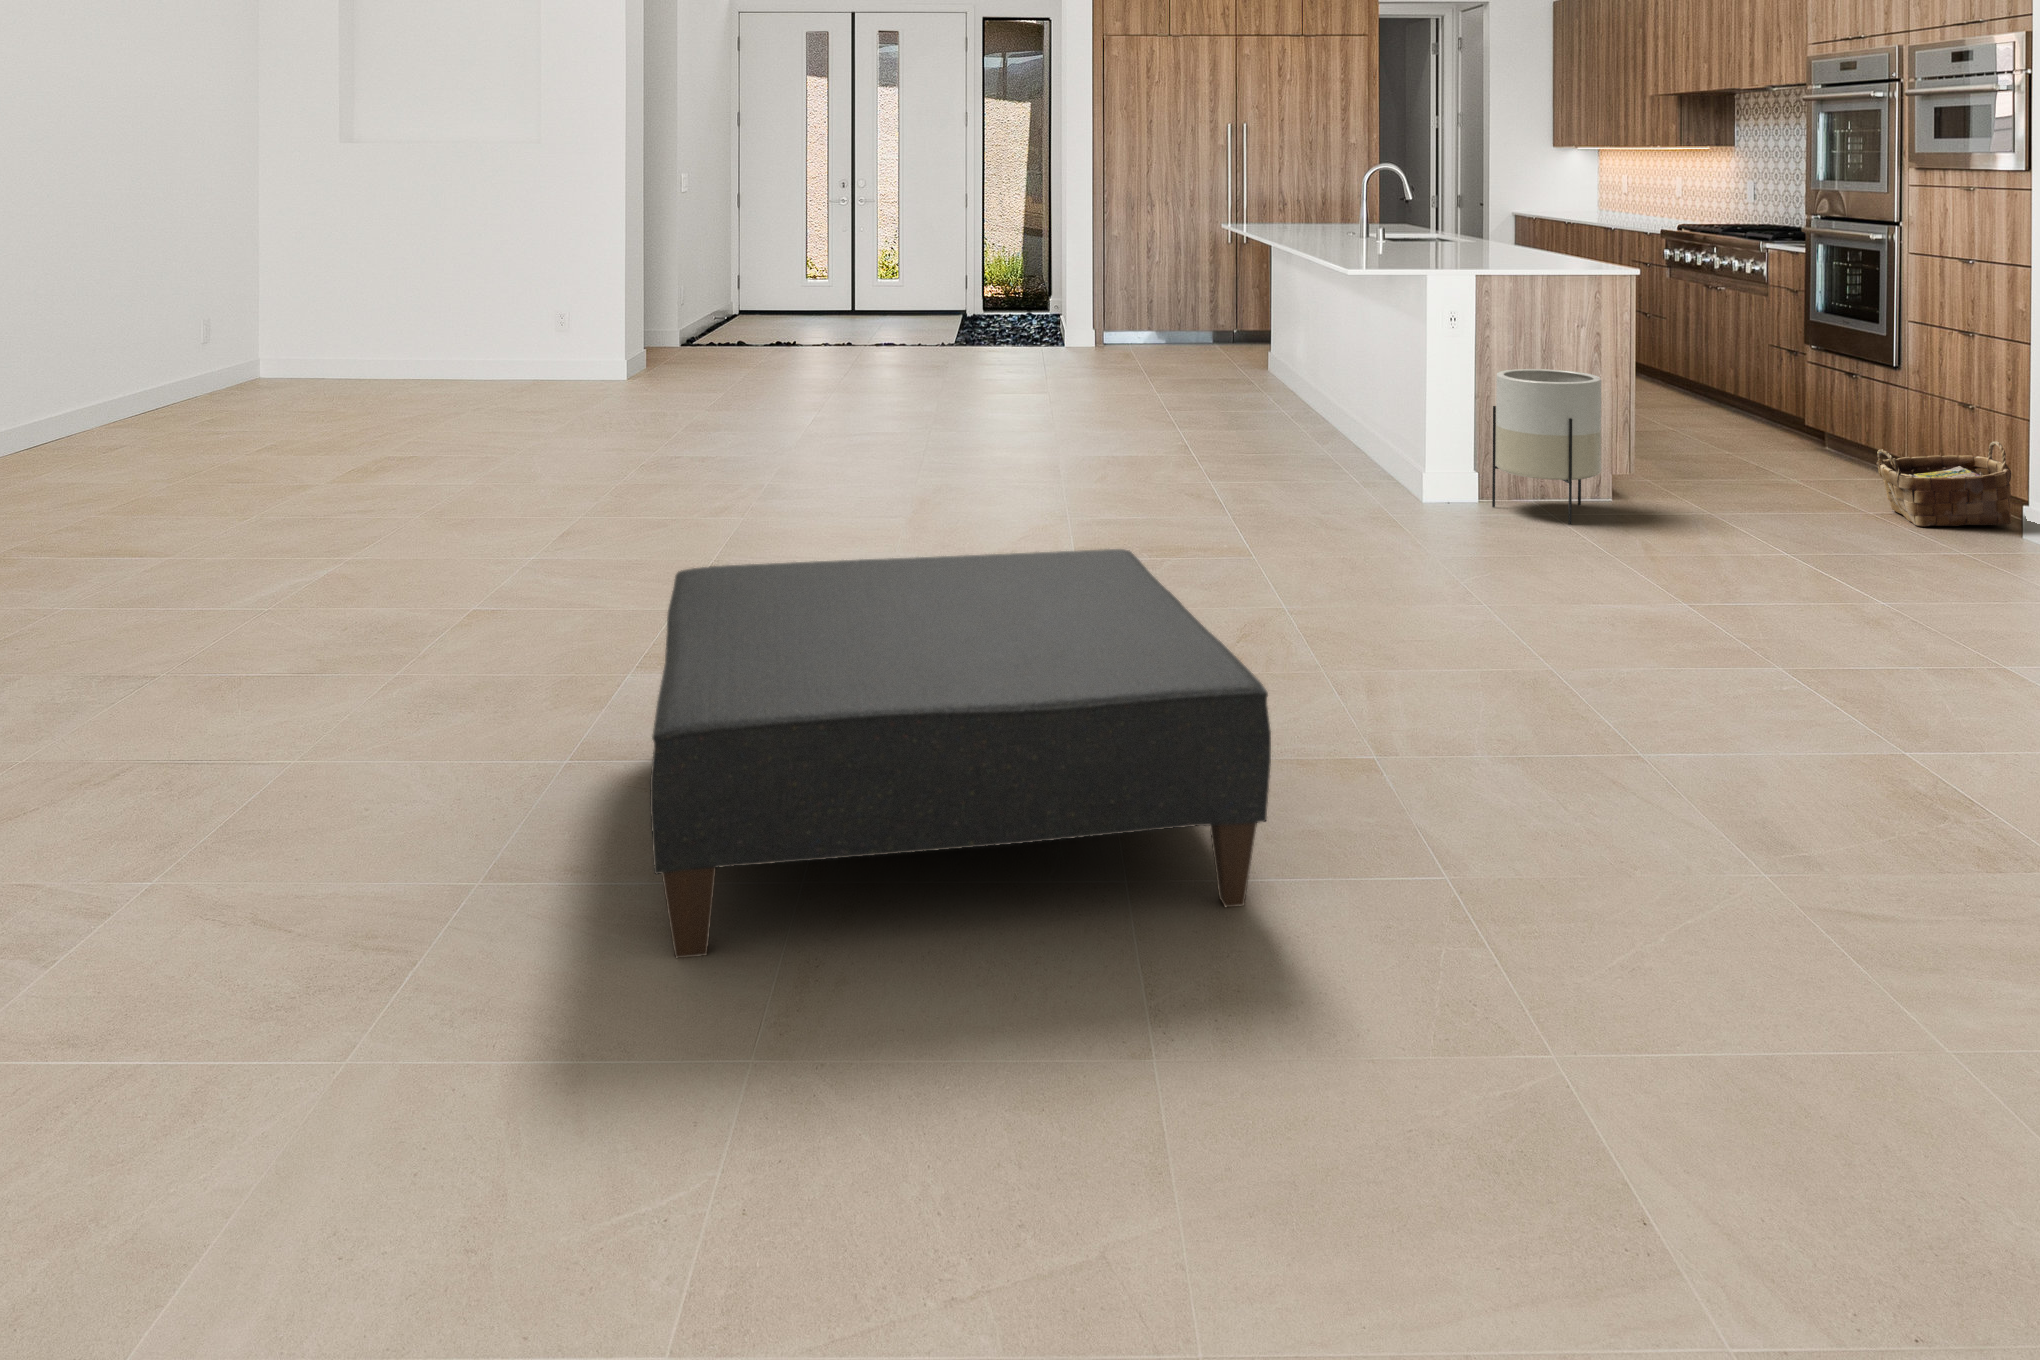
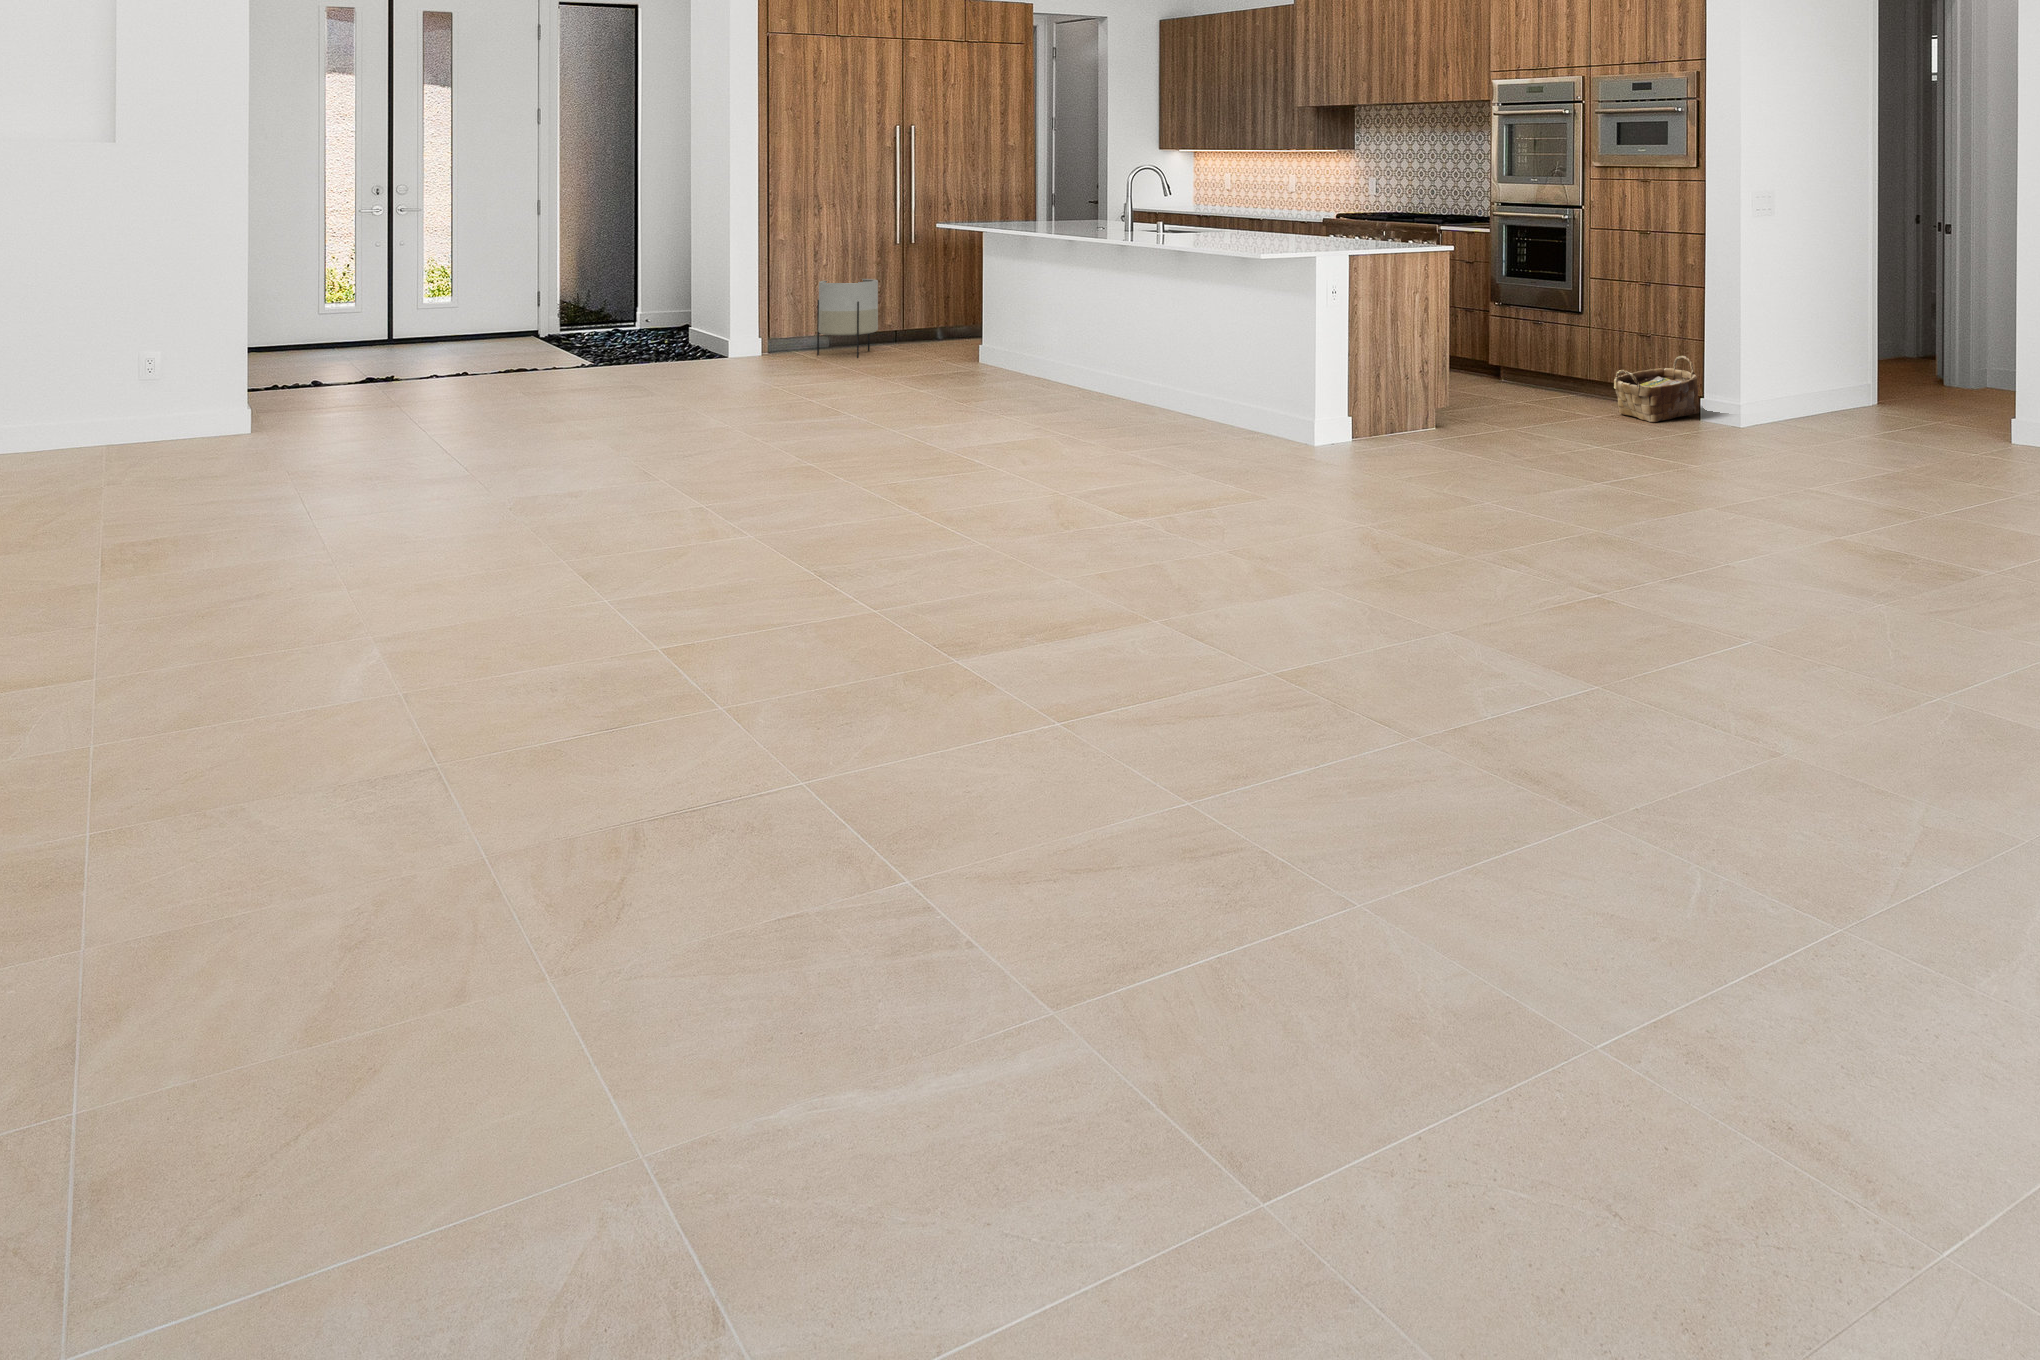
planter: present [1492,369,1601,524] -> present [817,279,878,358]
ottoman: present [650,549,1271,958] -> none [1125,516,1853,1014]

